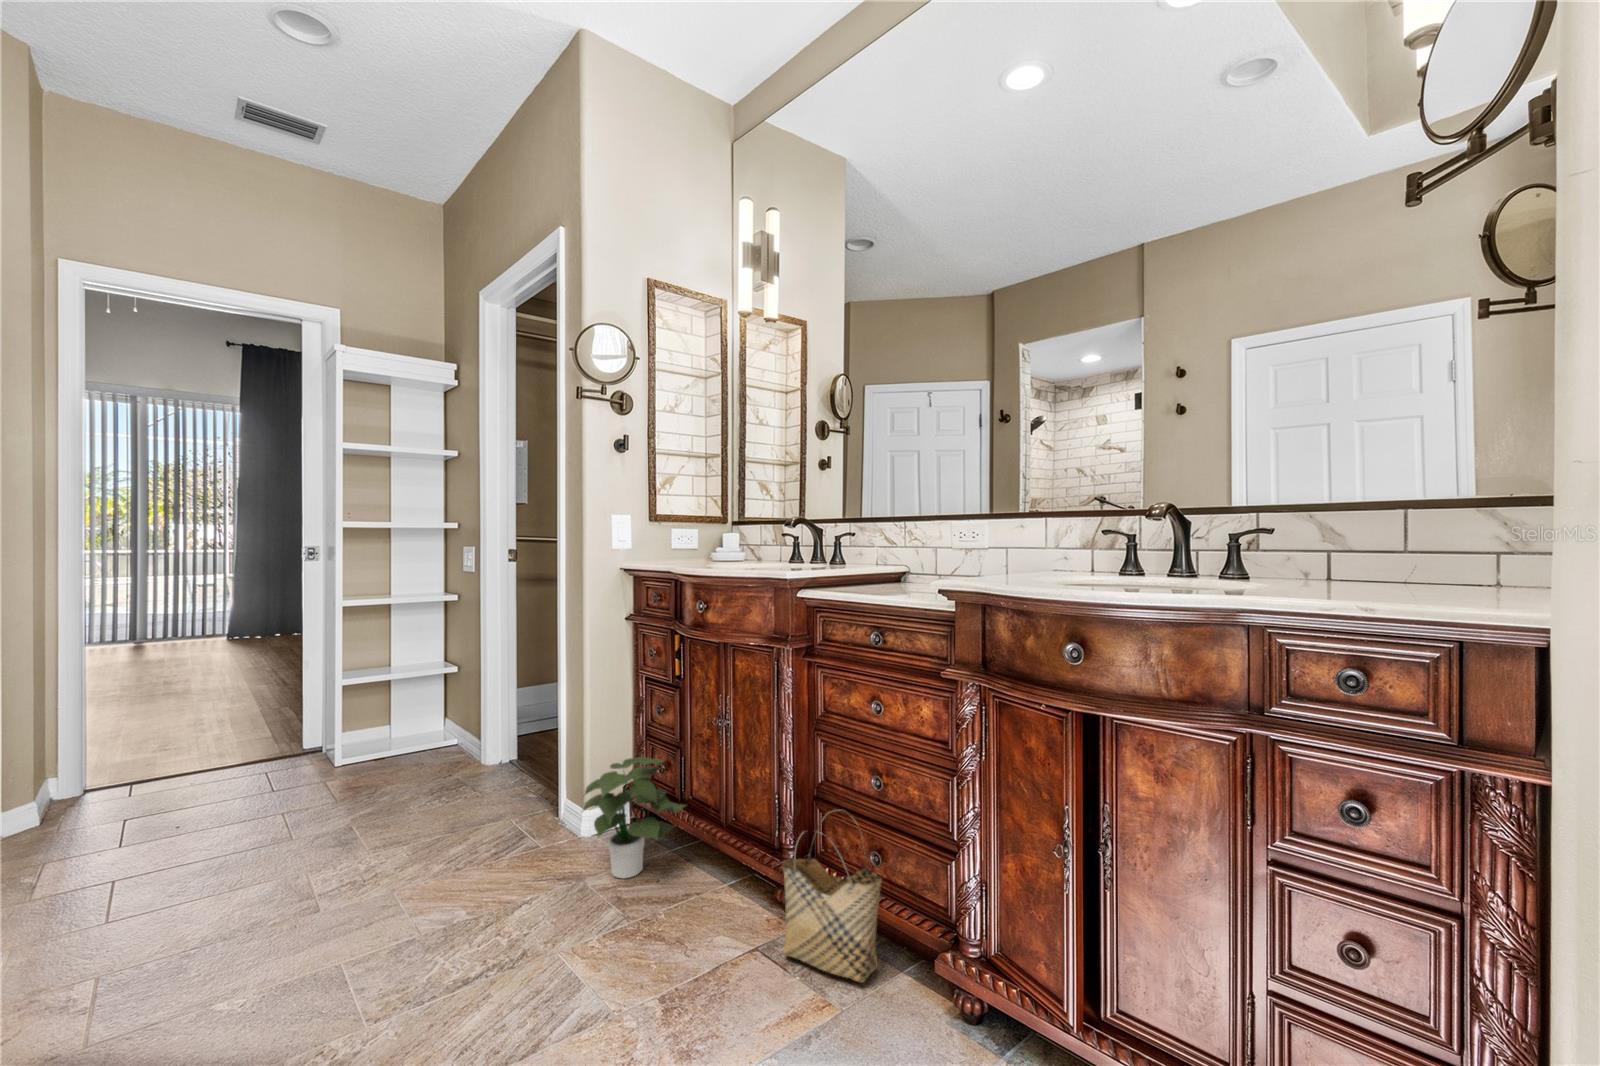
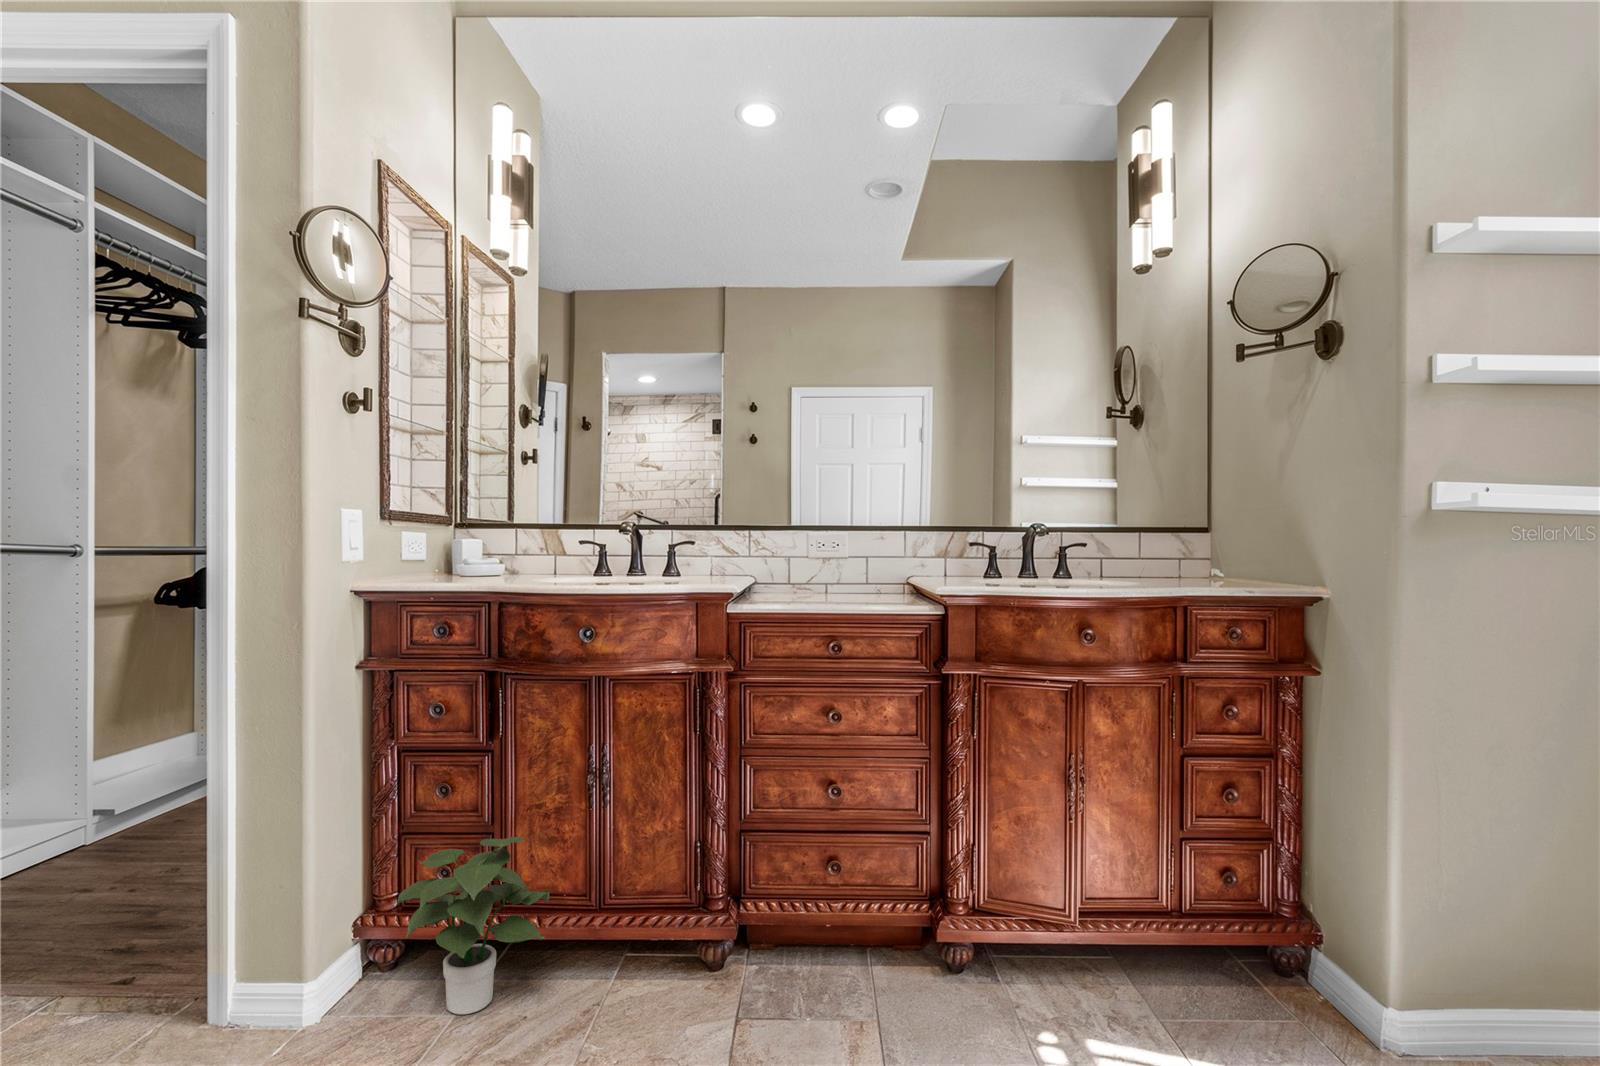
woven basket: present [782,809,882,983] -> none [749,831,857,1005]

